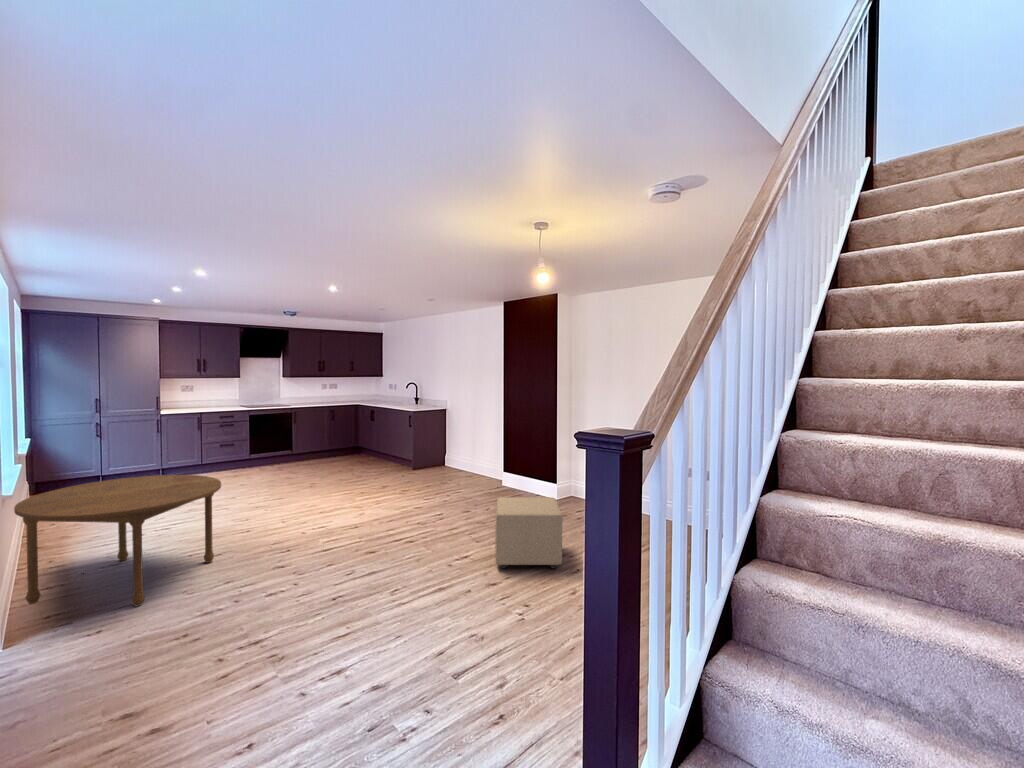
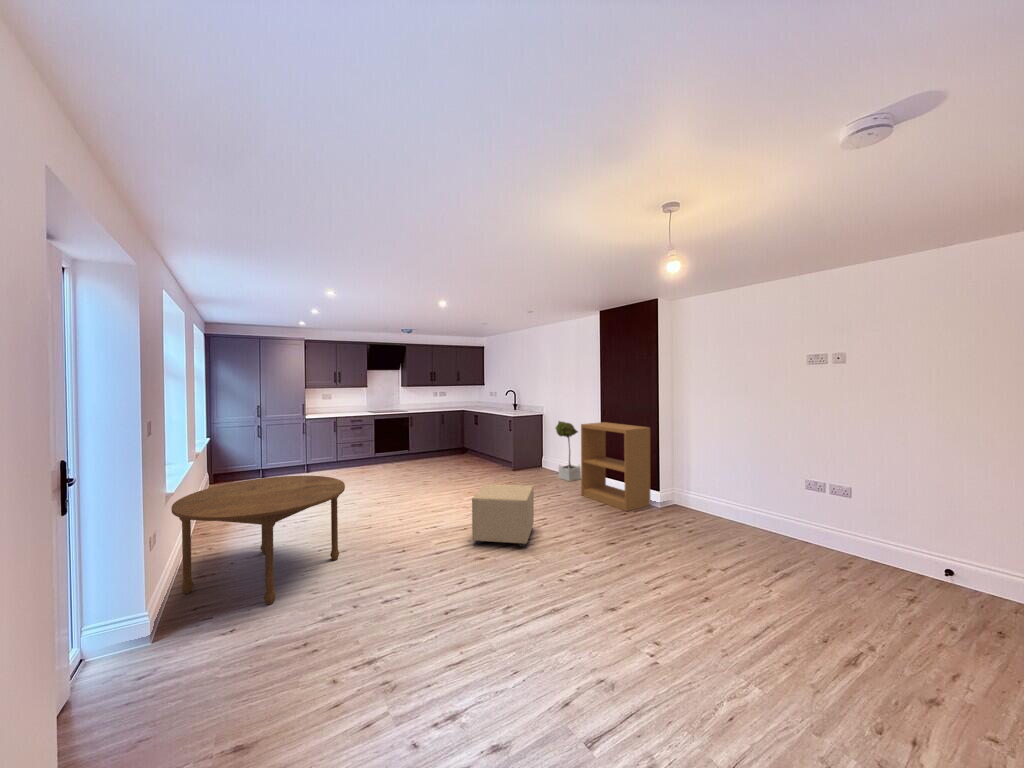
potted tree: none [457,415,483,479] -> present [556,421,581,481]
bookshelf: none [481,416,548,504] -> present [581,422,650,511]
ottoman: present [495,497,563,569] -> present [472,484,534,547]

